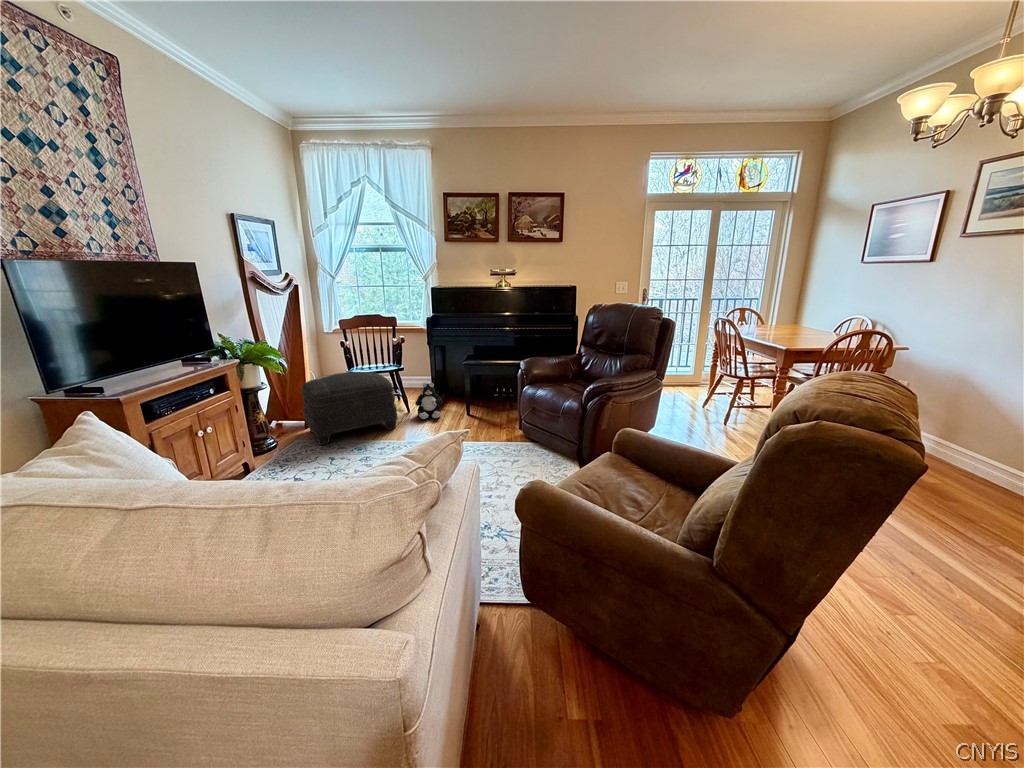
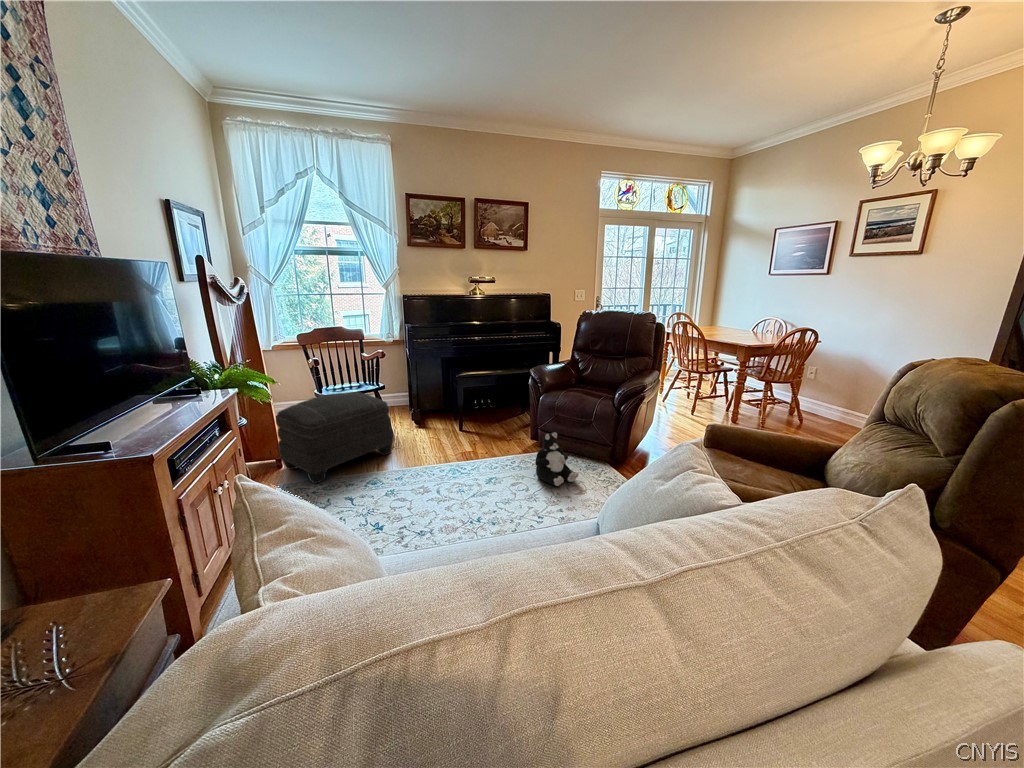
plush toy: present [415,383,442,419] -> present [535,432,579,486]

